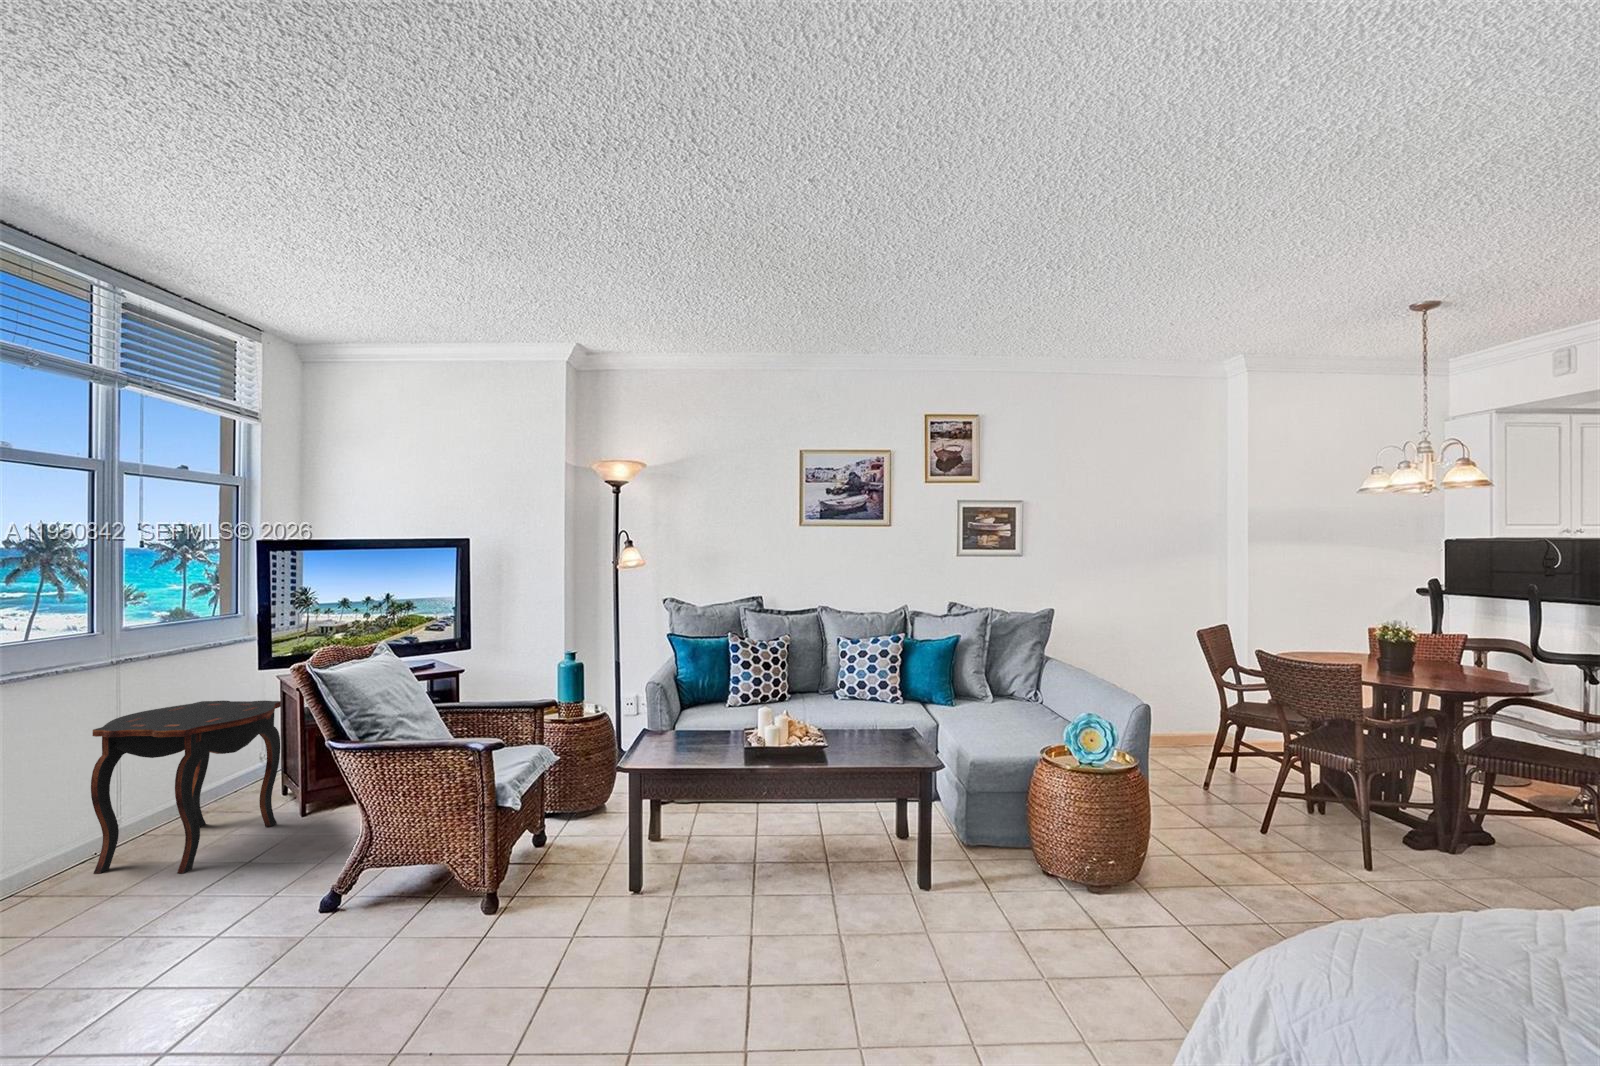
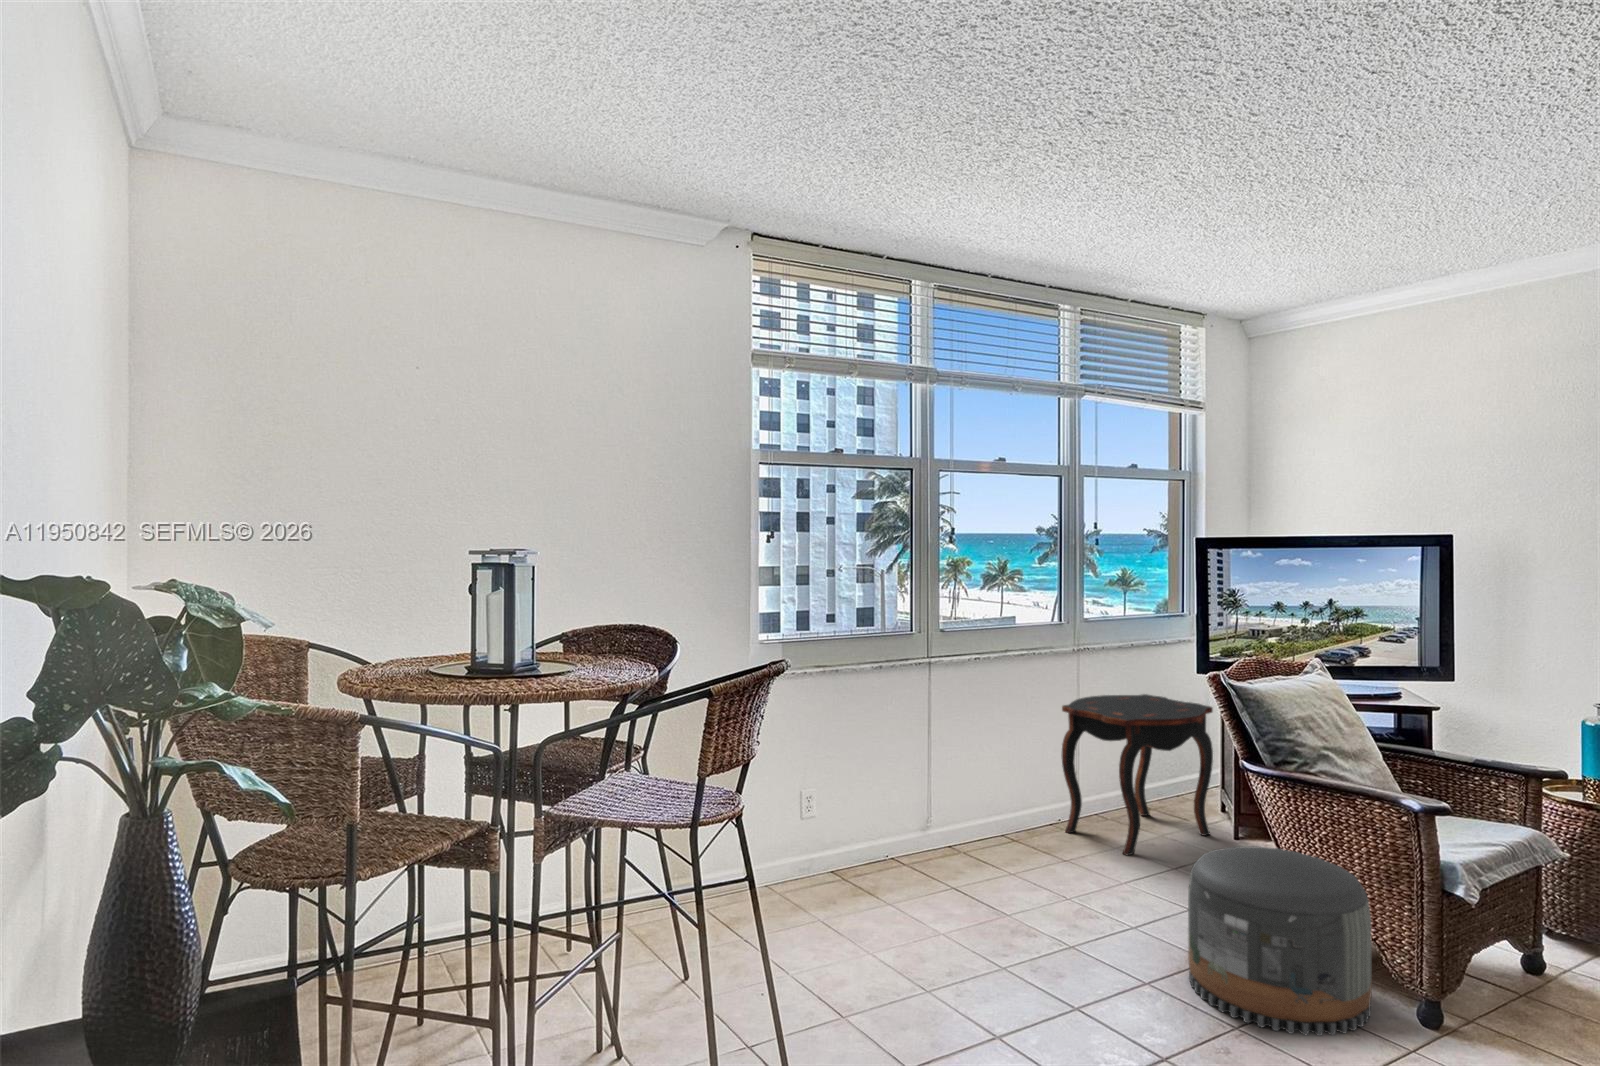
pouf: none [276,810,448,987] -> present [1188,847,1372,1036]

